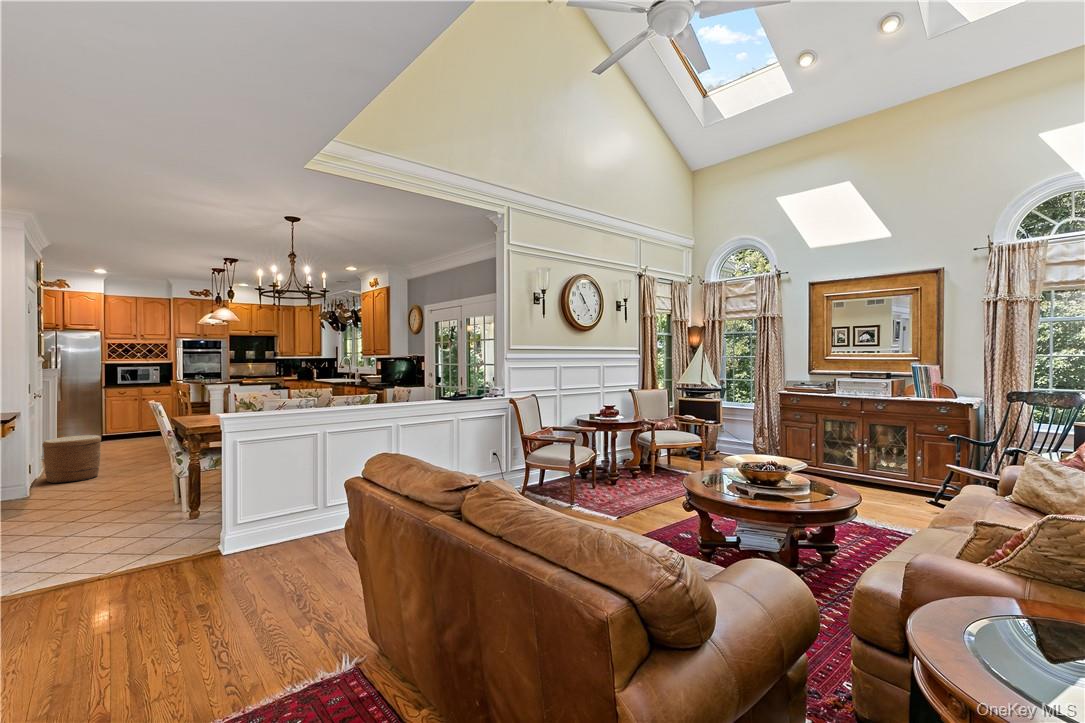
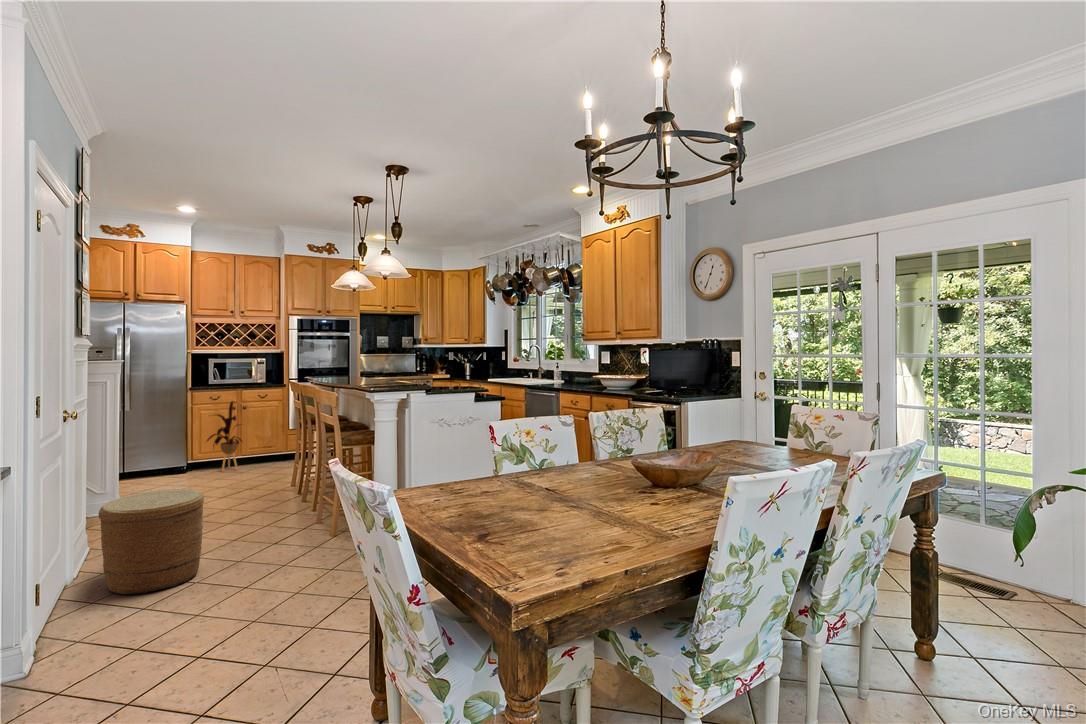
house plant: none [112,394,142,441] -> present [207,401,242,471]

